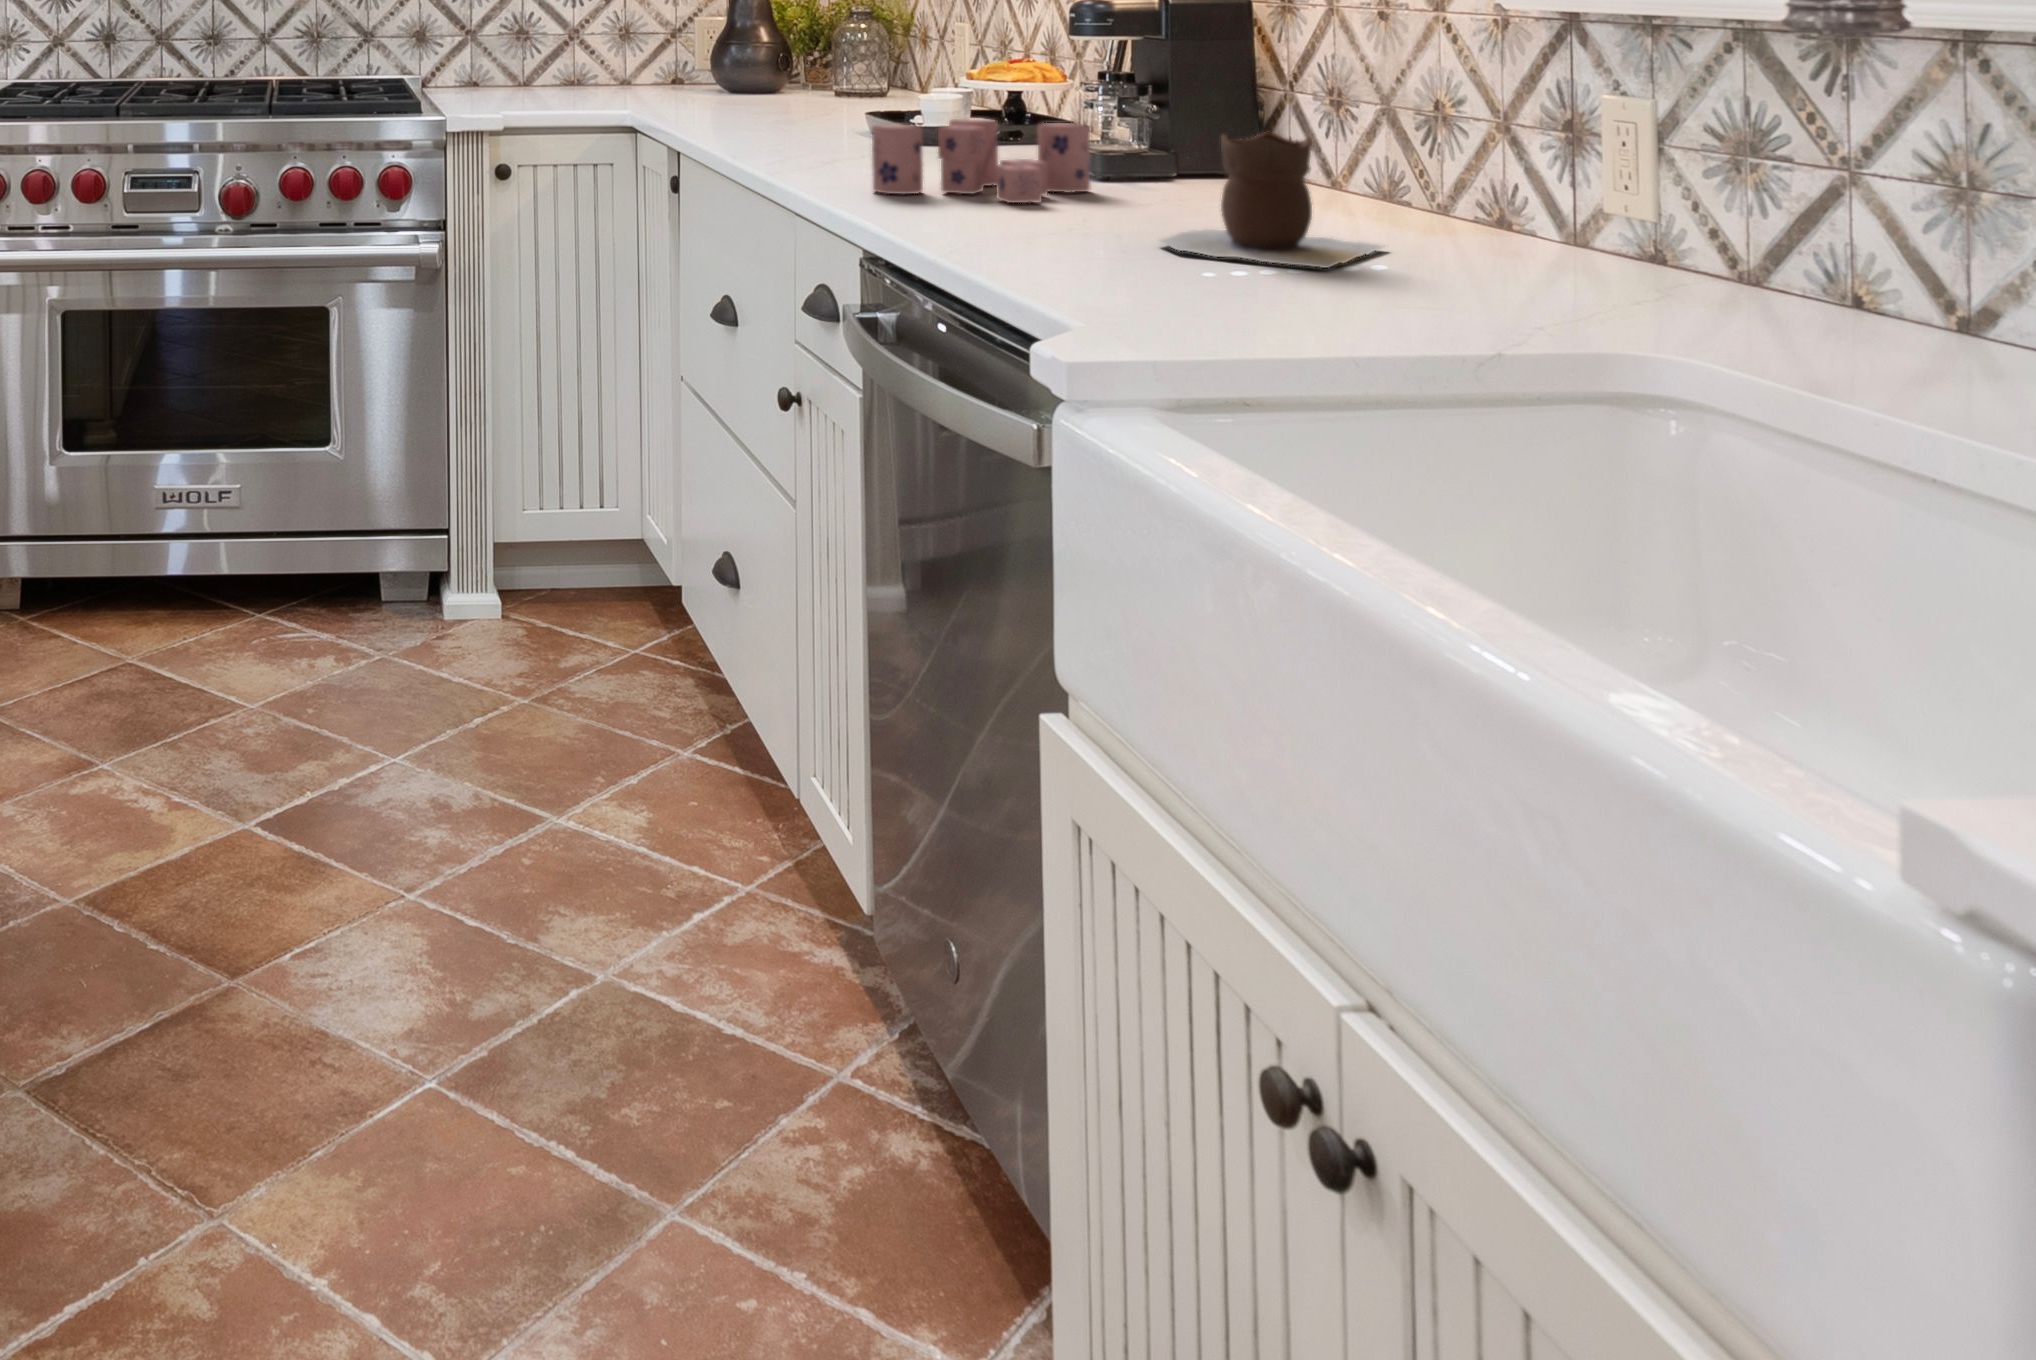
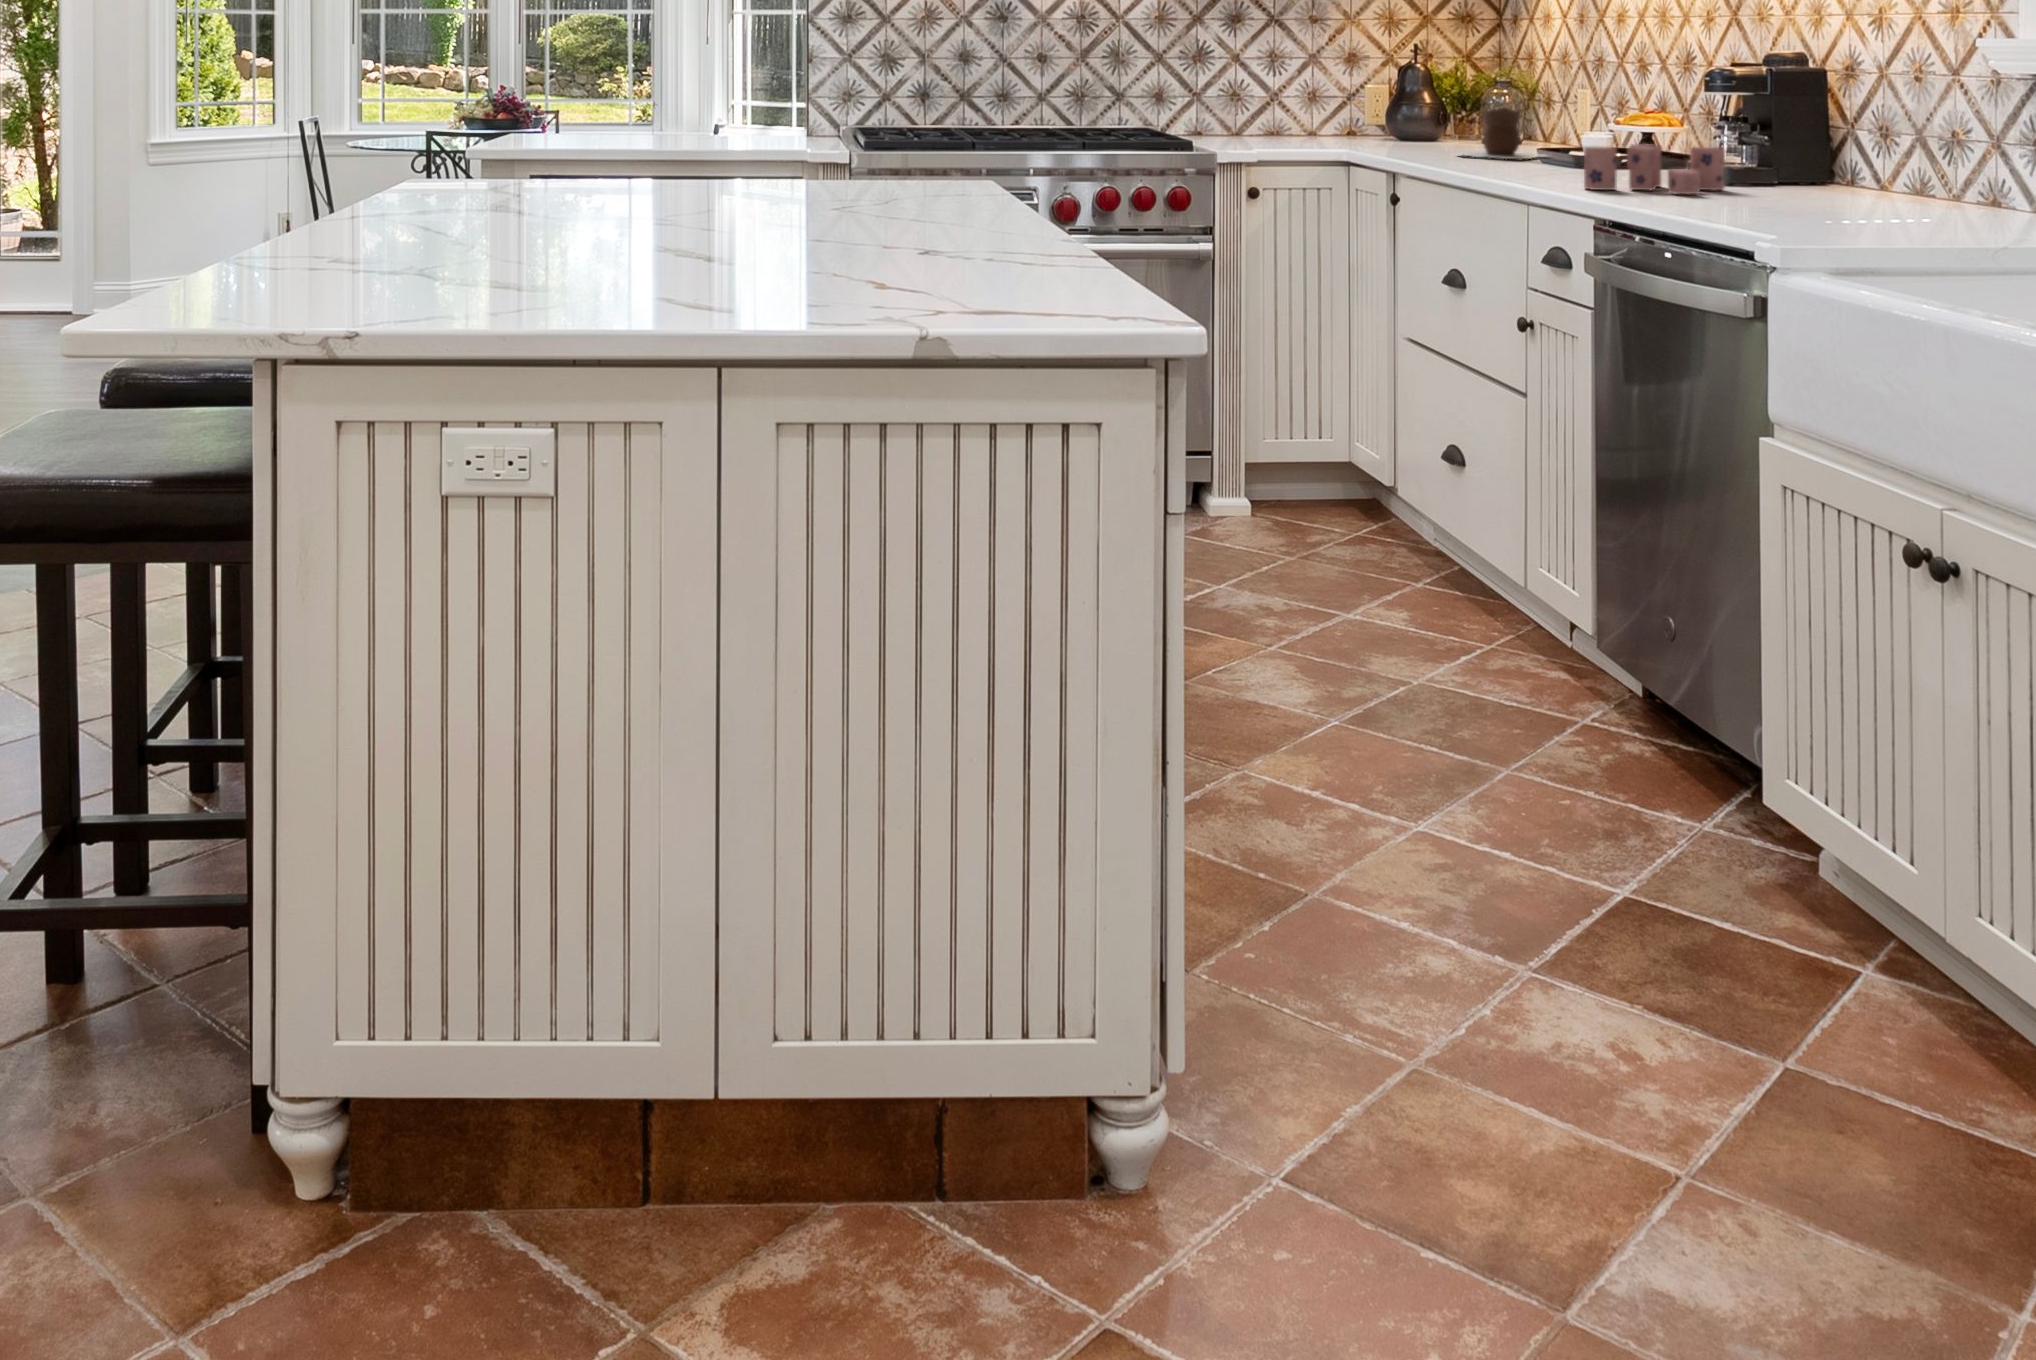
vase: present [1160,132,1388,268] -> present [1459,107,1544,159]

